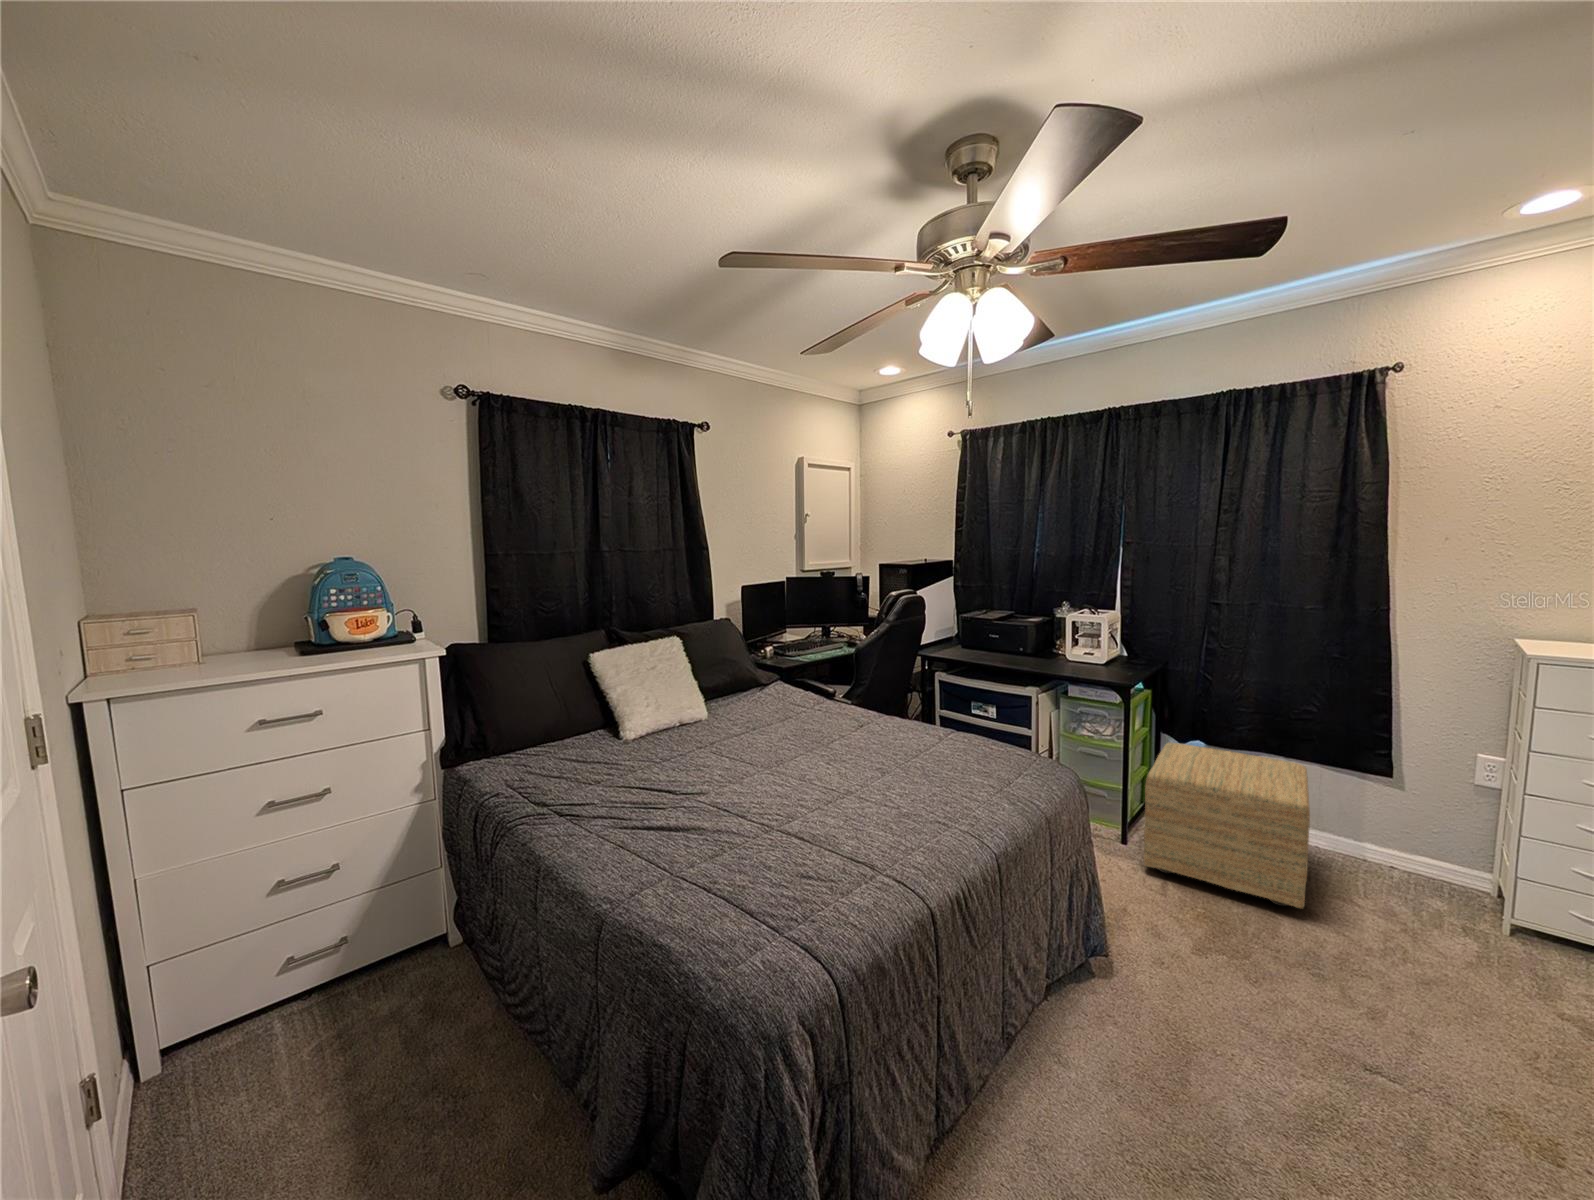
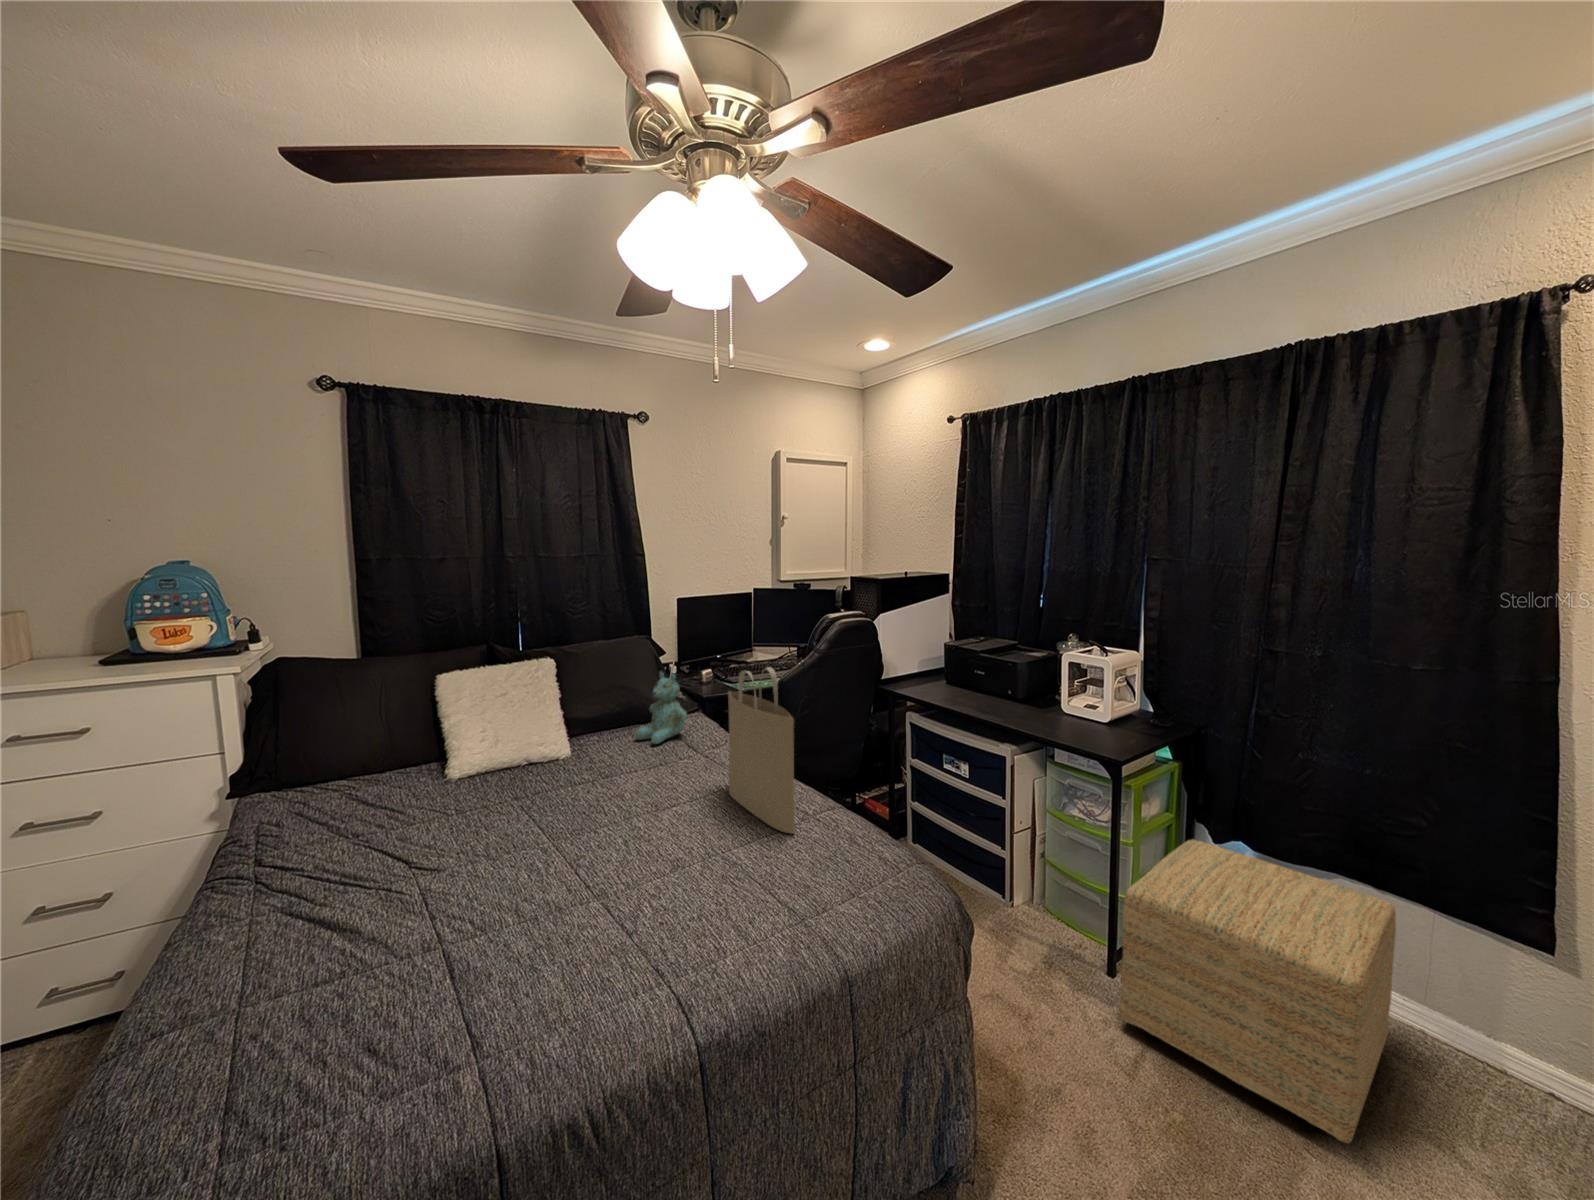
tote bag: none [867,628,950,748] -> present [728,667,795,834]
stuffed bear: none [748,644,792,704] -> present [635,672,688,744]

